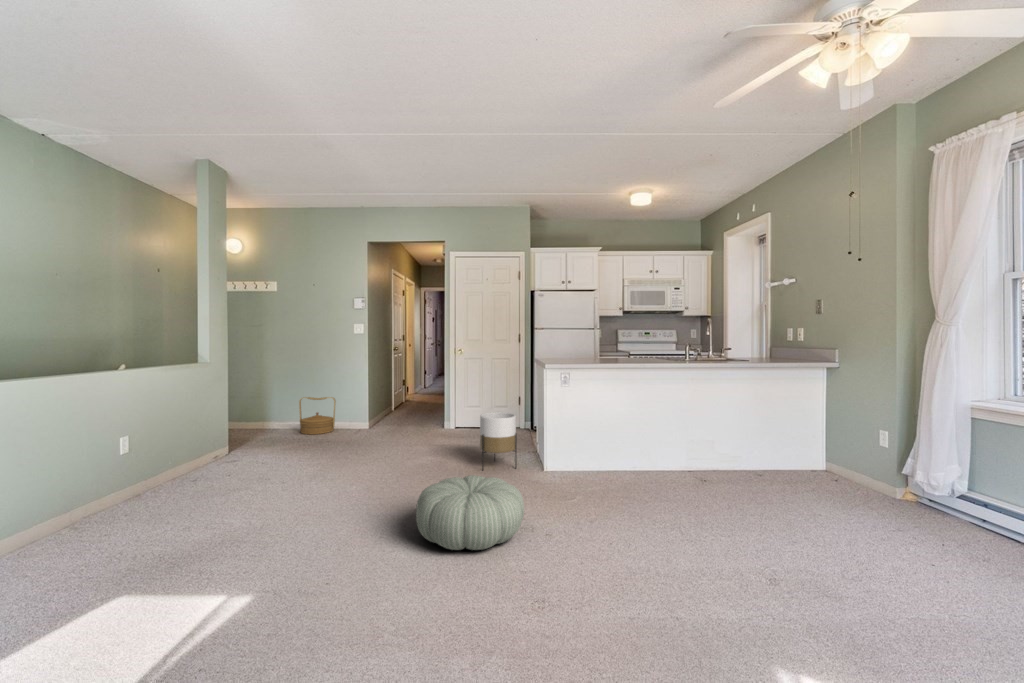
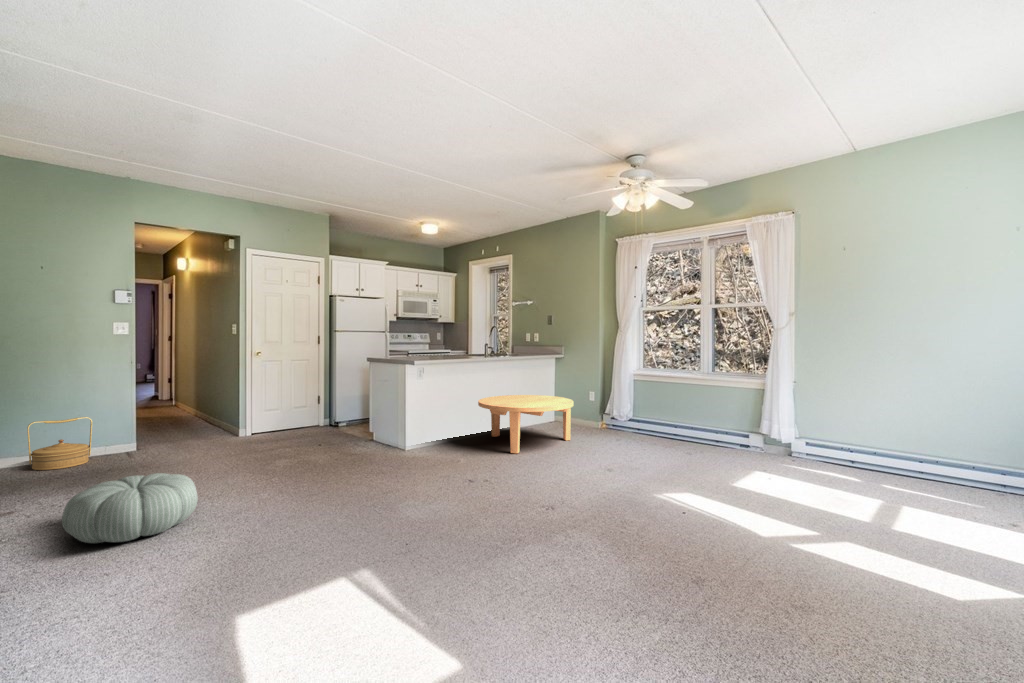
planter: present [480,413,517,469] -> none [352,403,385,453]
coffee table: none [617,425,793,530] -> present [478,395,574,453]
pouf: present [416,475,524,550] -> present [62,473,198,543]

